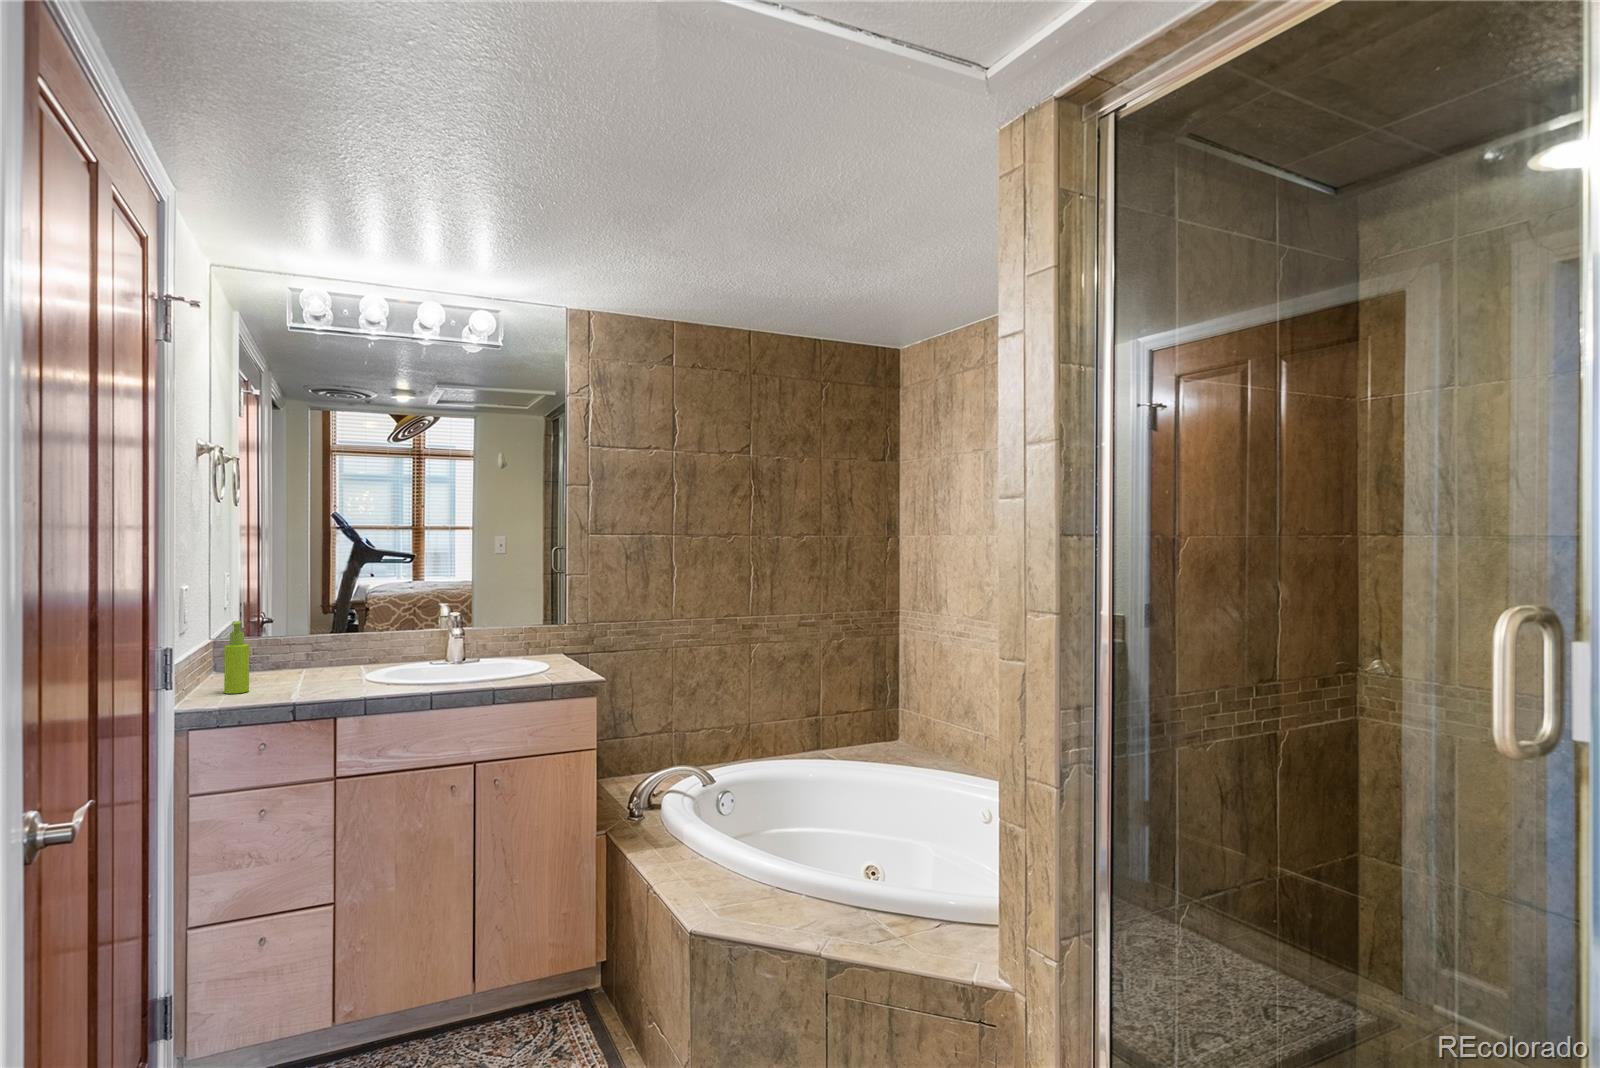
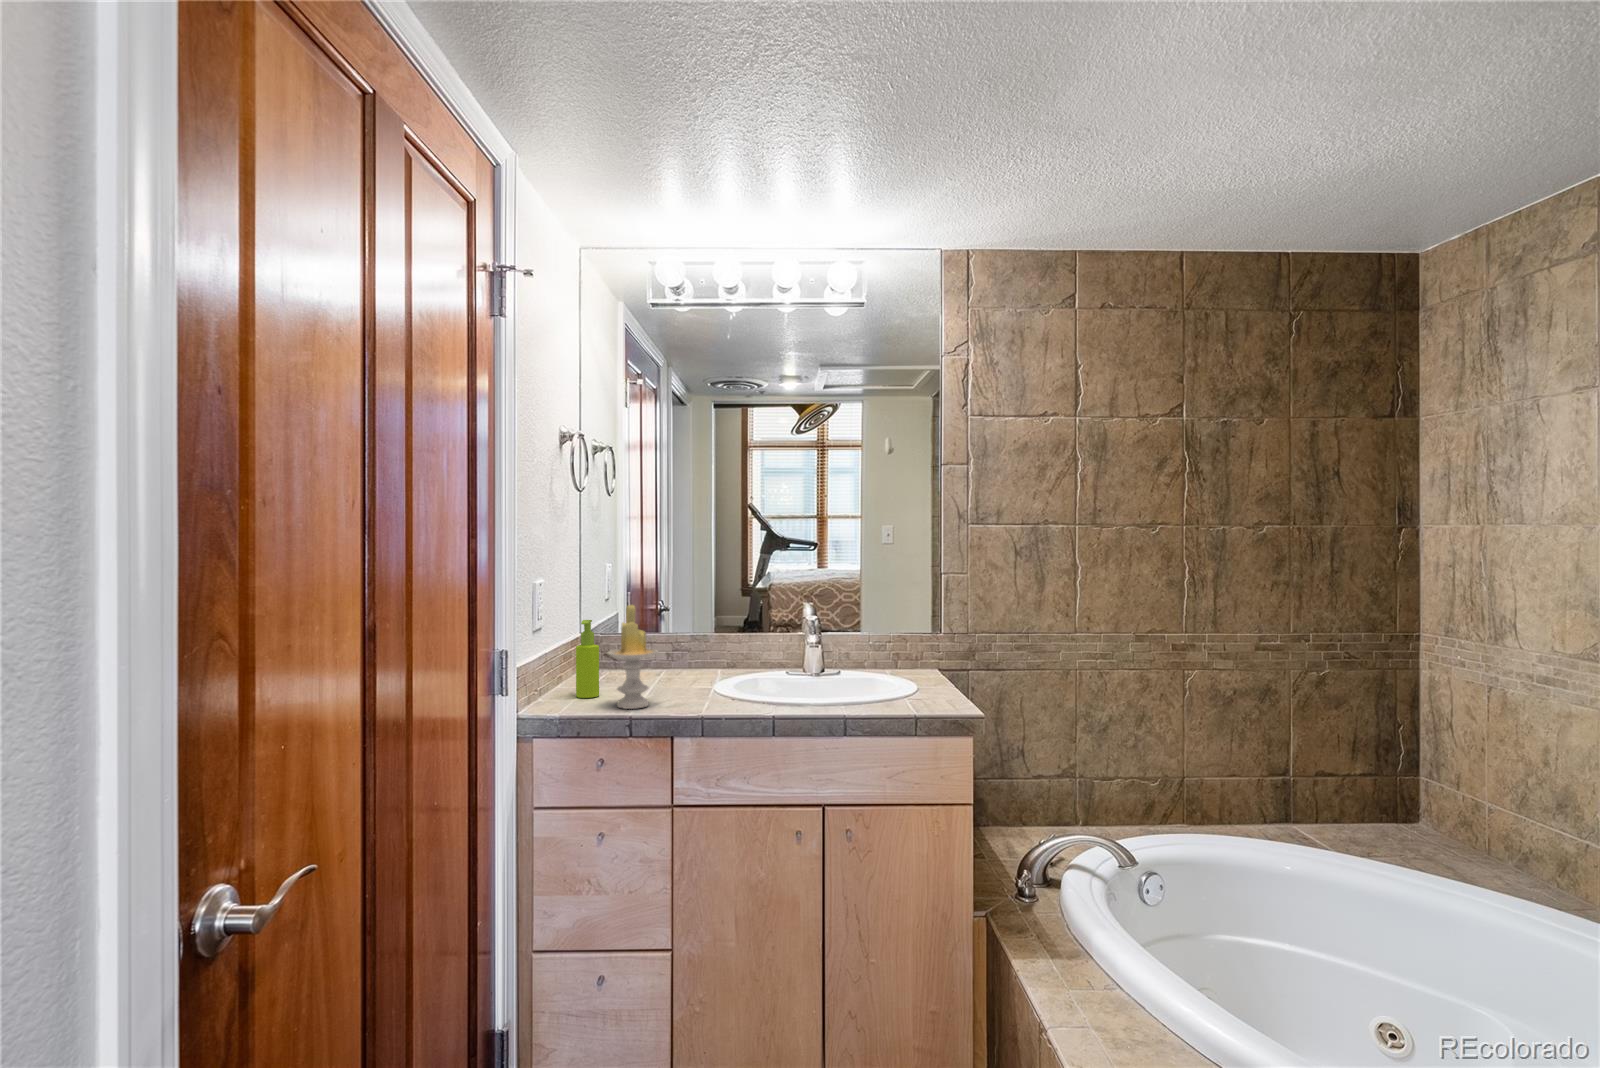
candle: none [265,605,317,698] -> present [607,605,658,709]

